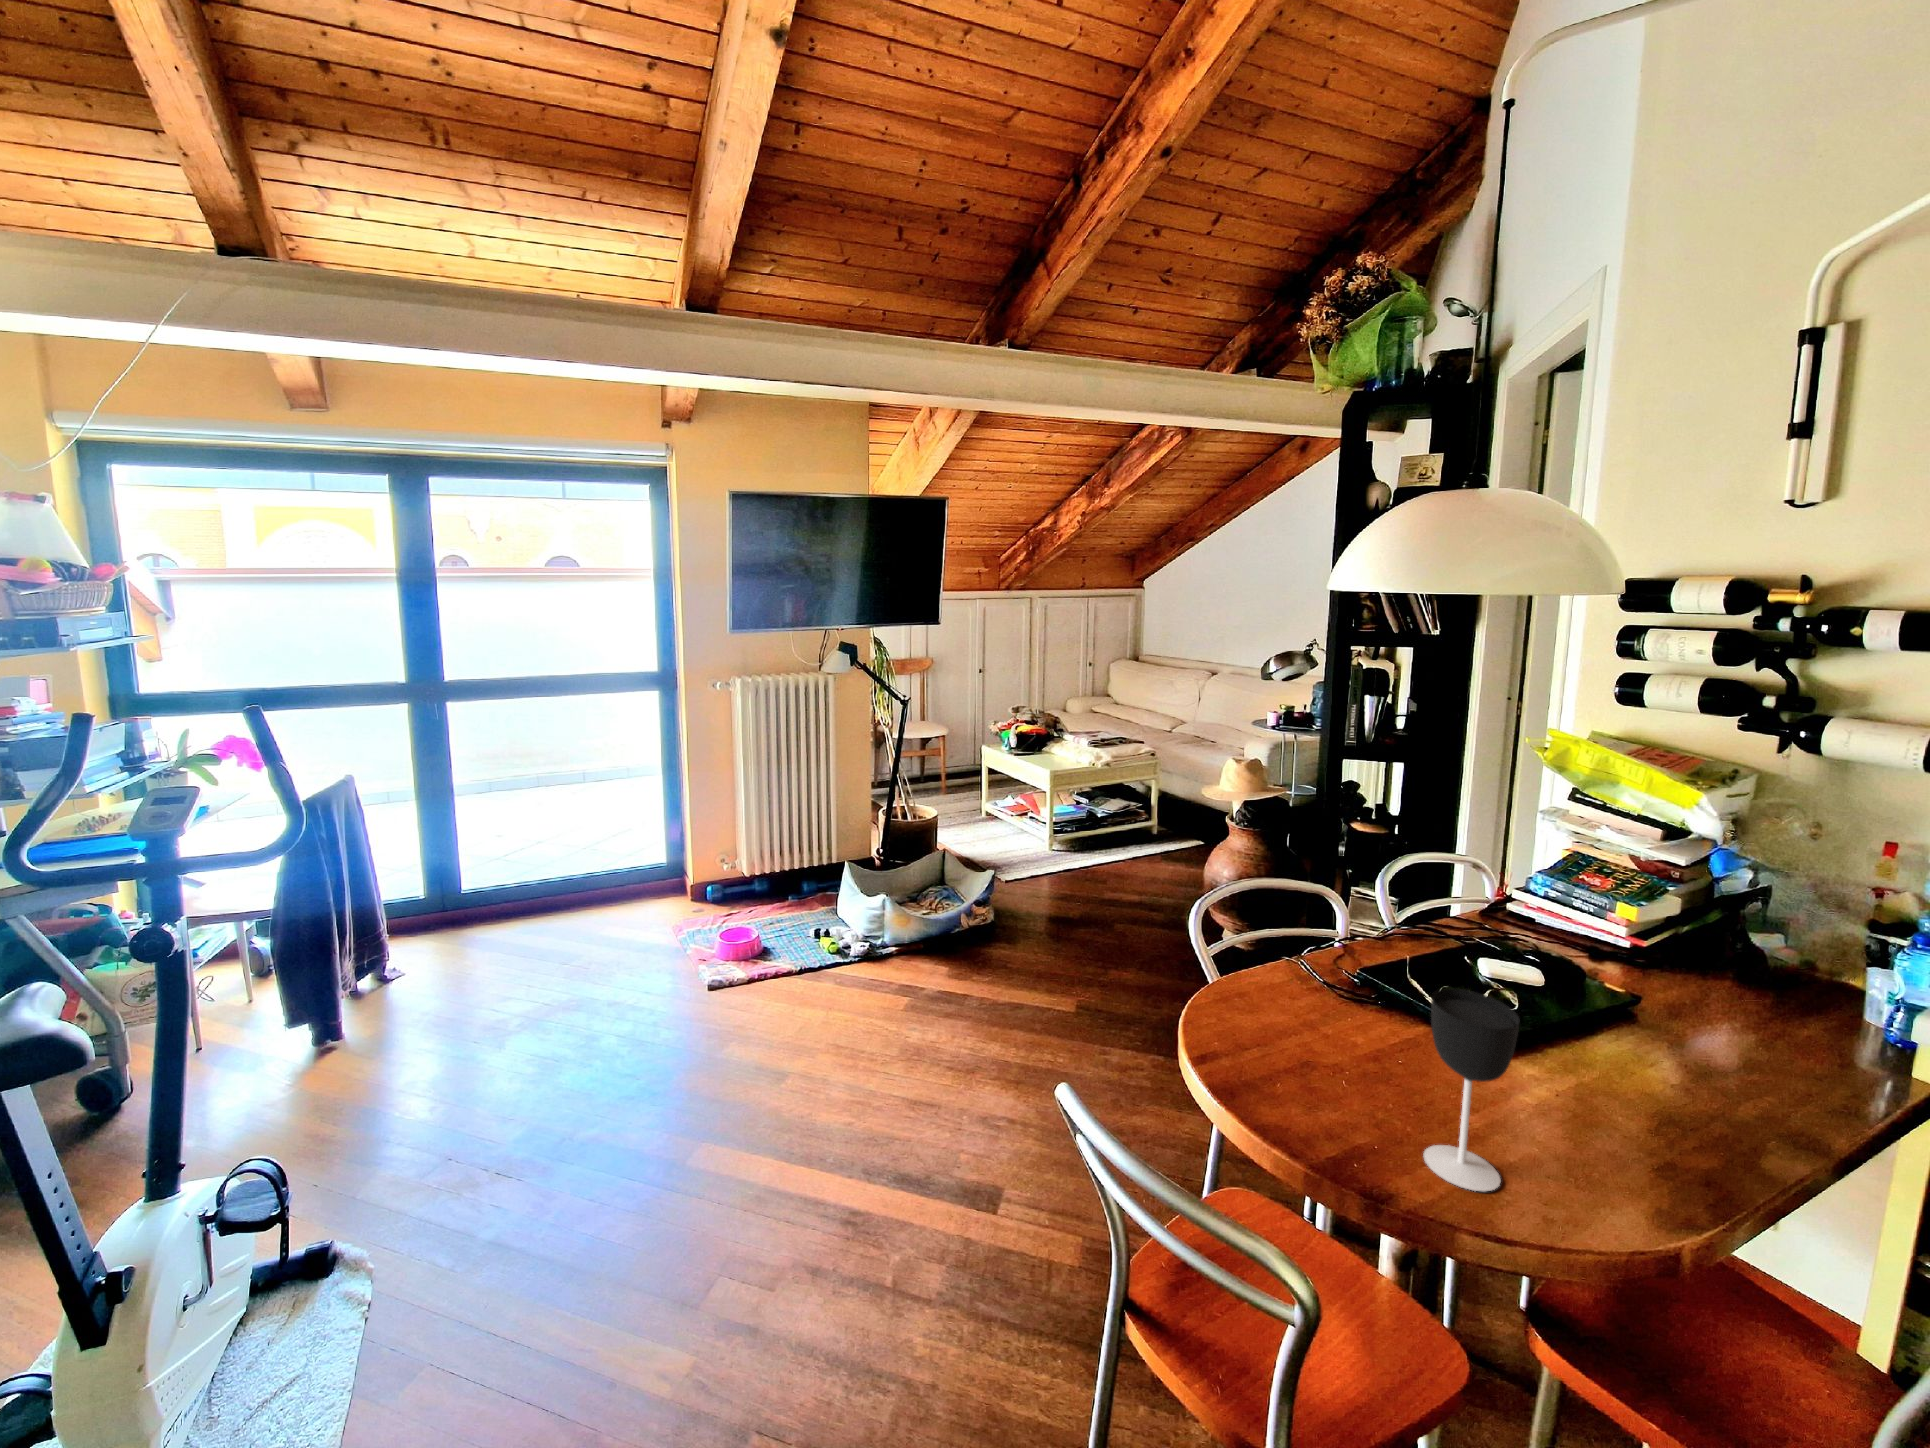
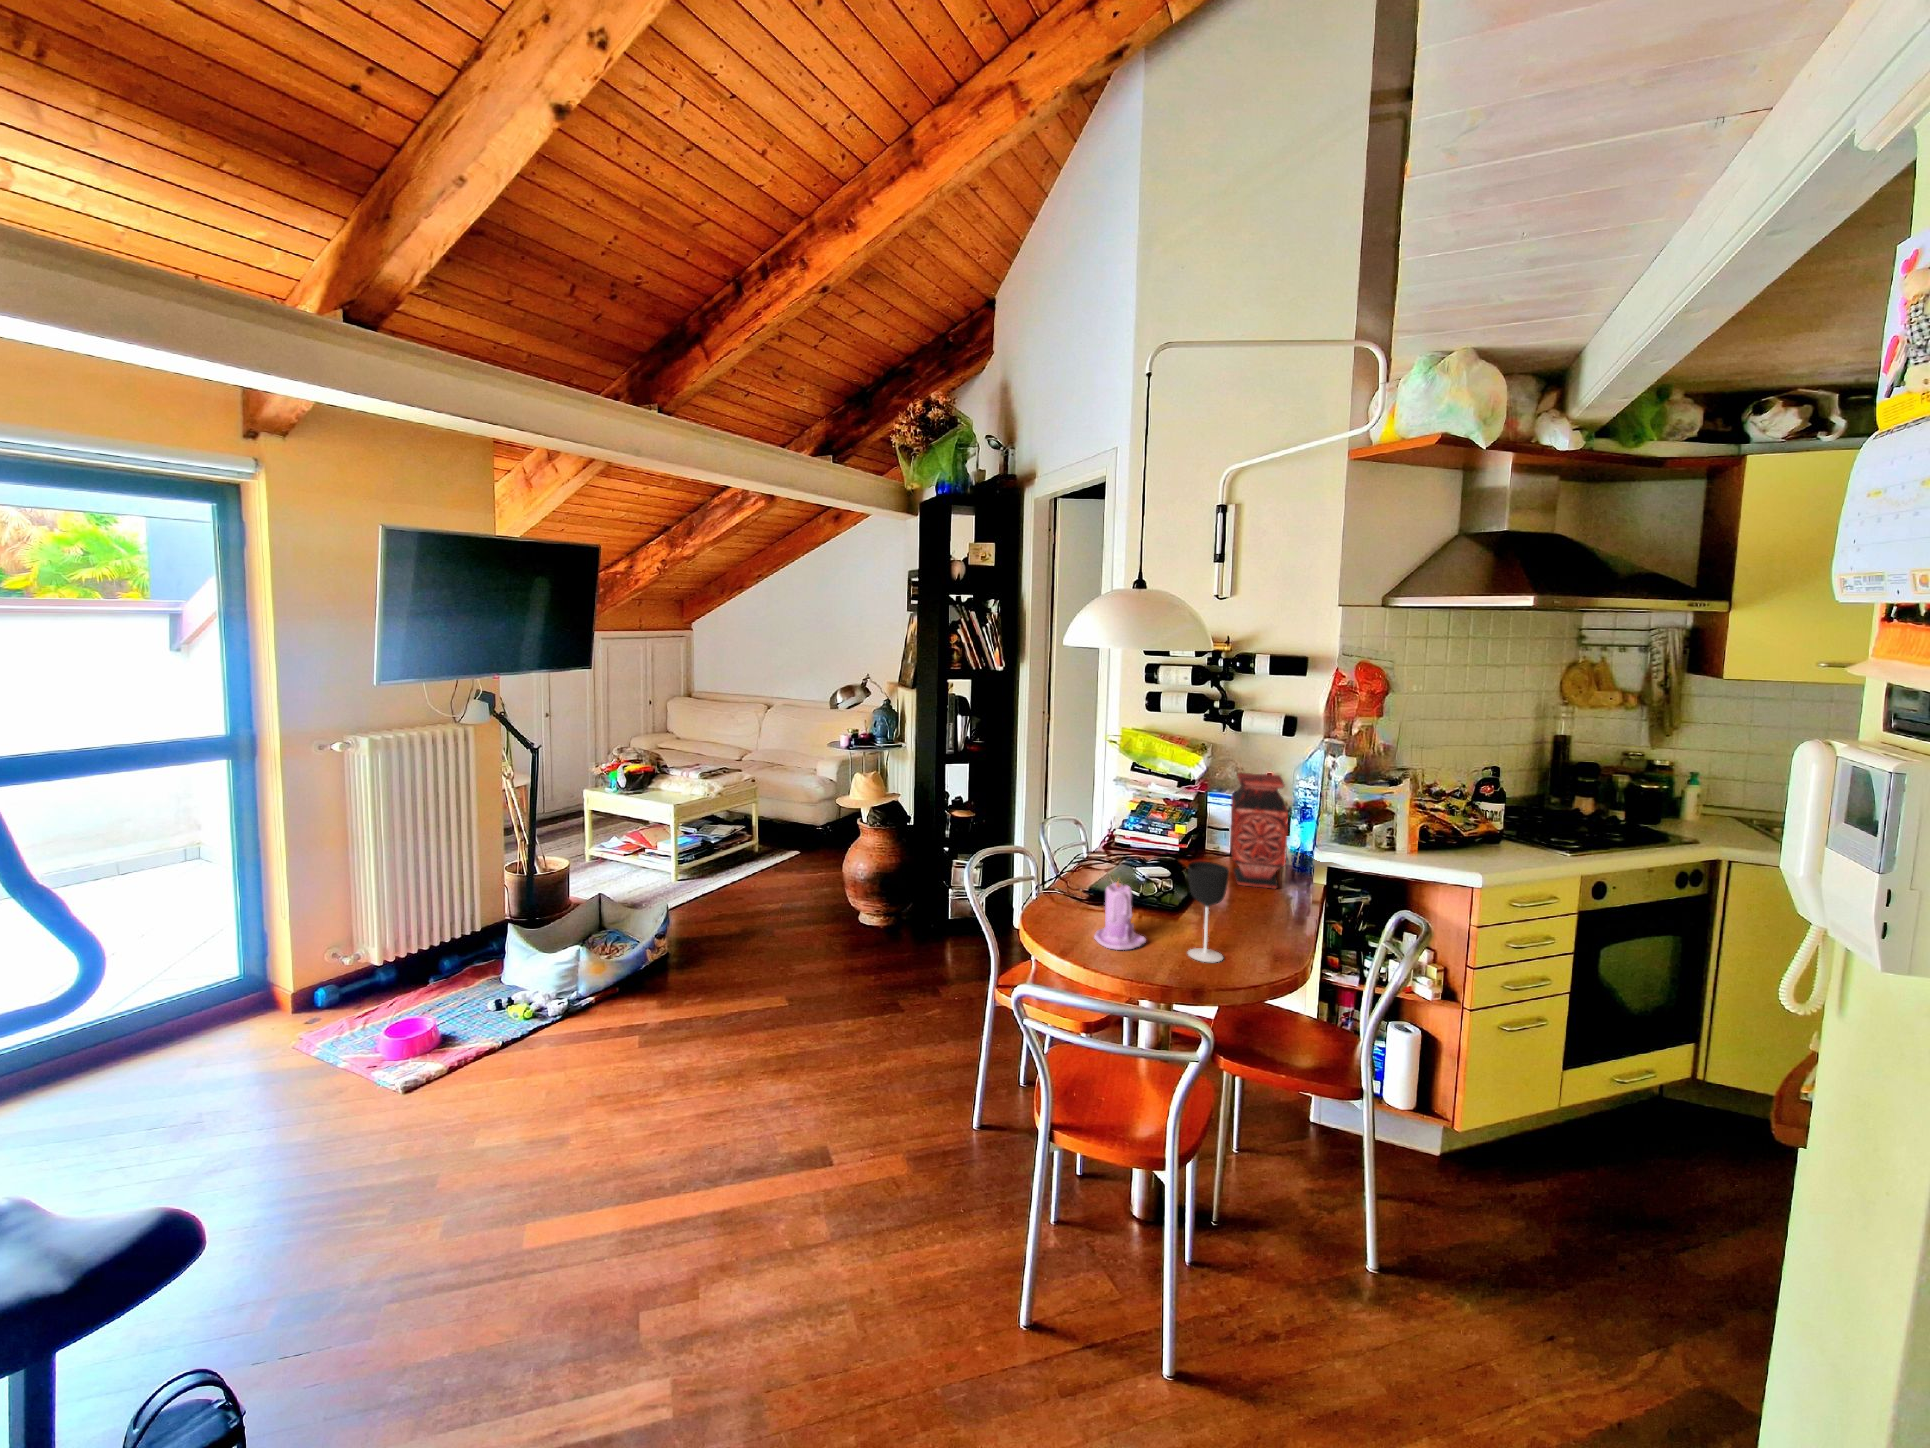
vase: none [1688,843,1864,1092] -> present [1230,773,1288,889]
candle: none [1268,976,1359,1104] -> present [1094,882,1146,950]

